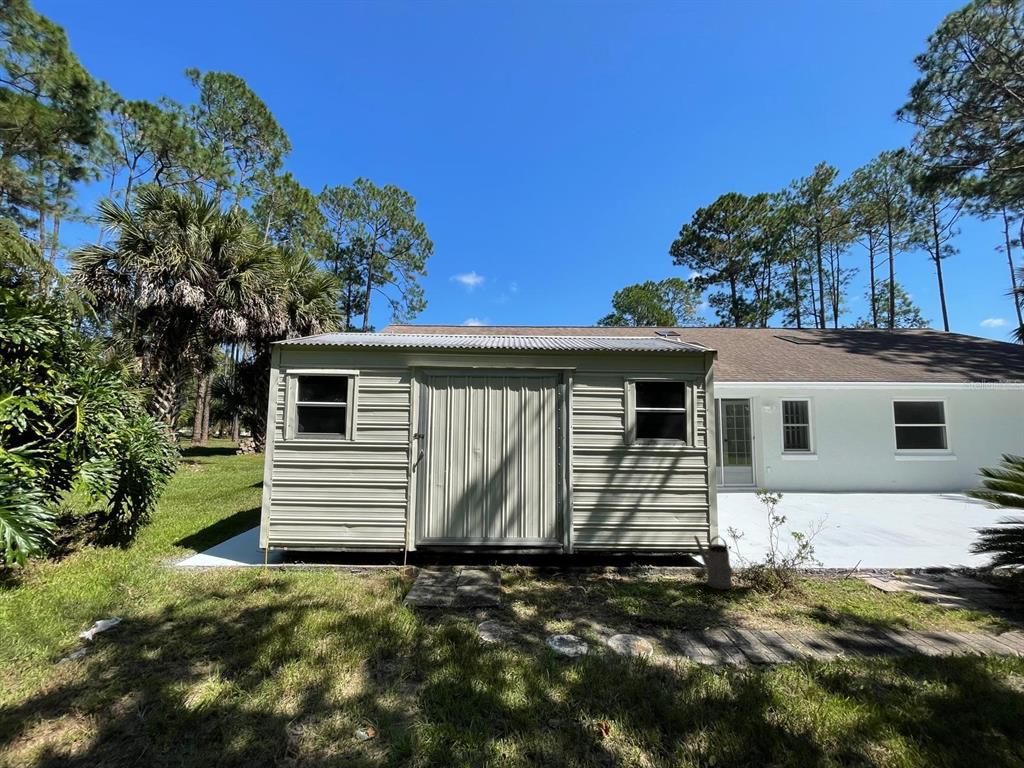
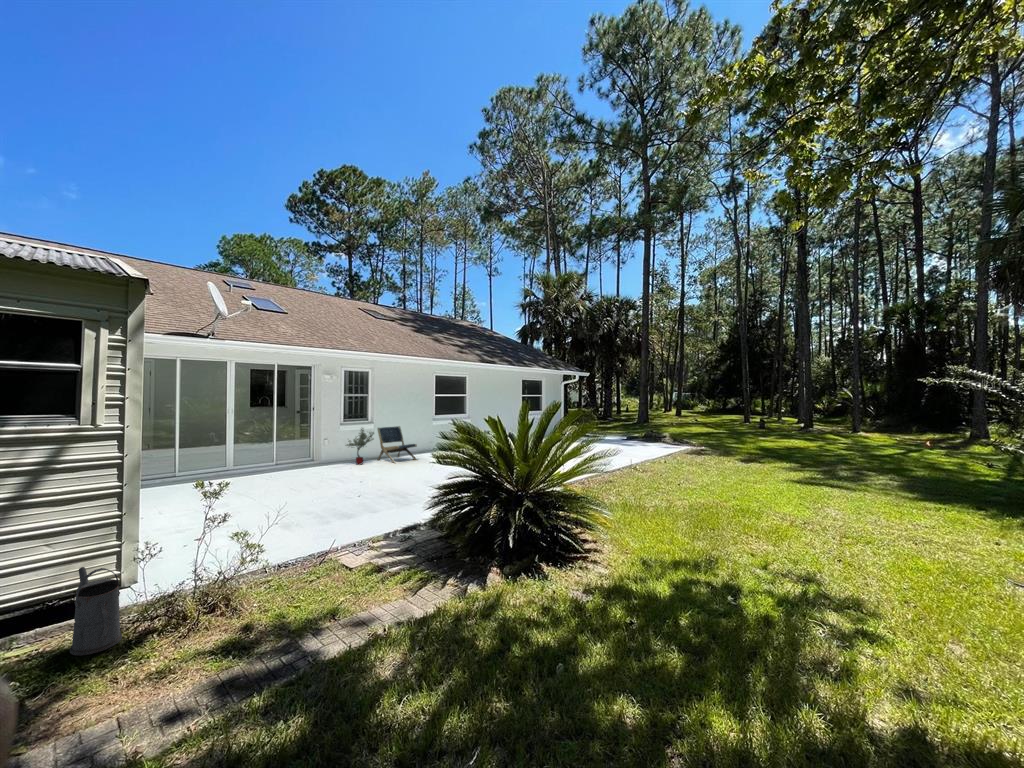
potted tree: none [790,457,821,495] -> present [346,428,374,465]
lounge chair: none [821,457,877,497] -> present [378,426,417,463]

